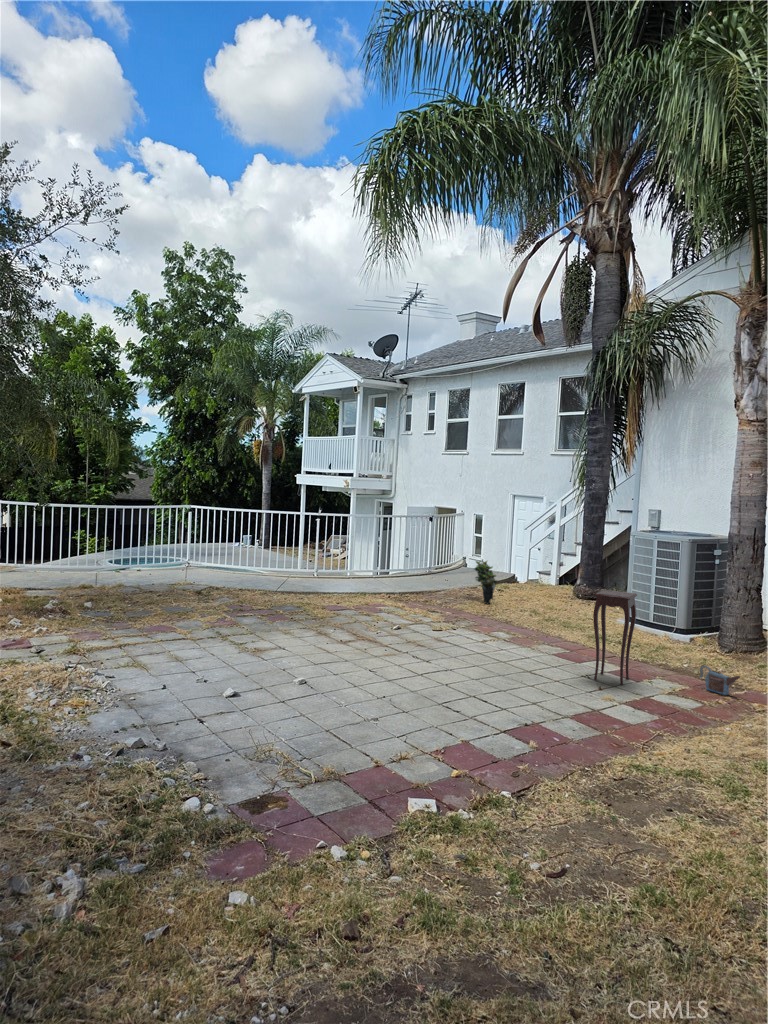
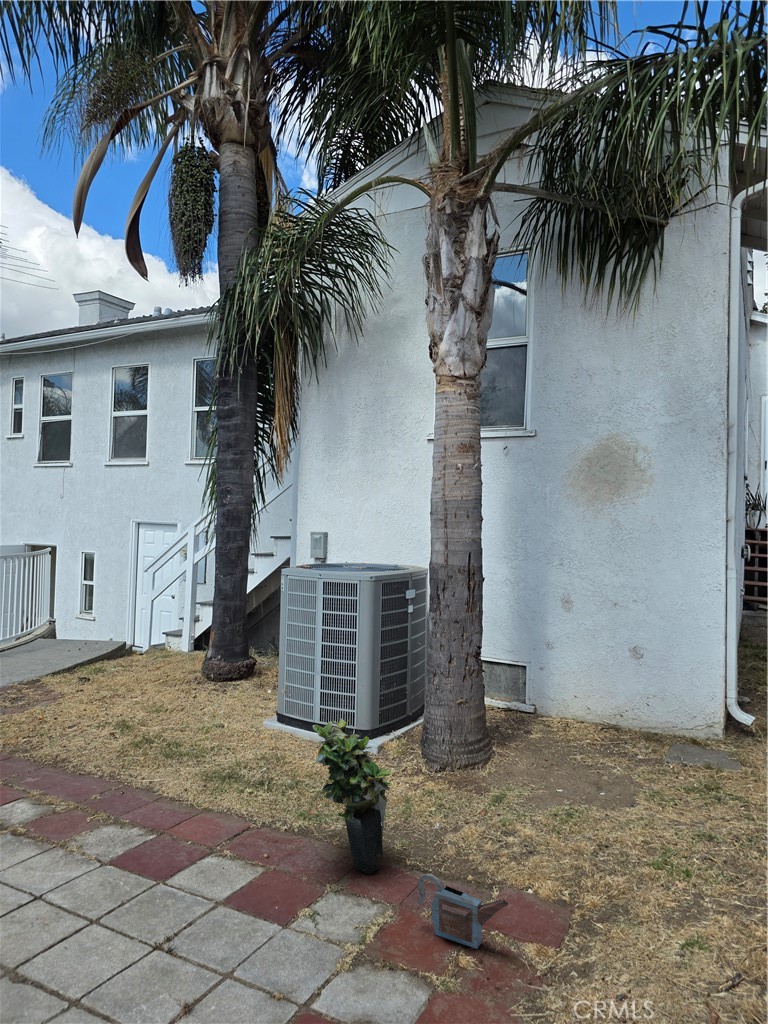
potted plant: present [474,561,497,604] -> present [313,719,392,874]
side table: present [593,590,637,685] -> none [164,725,277,991]

